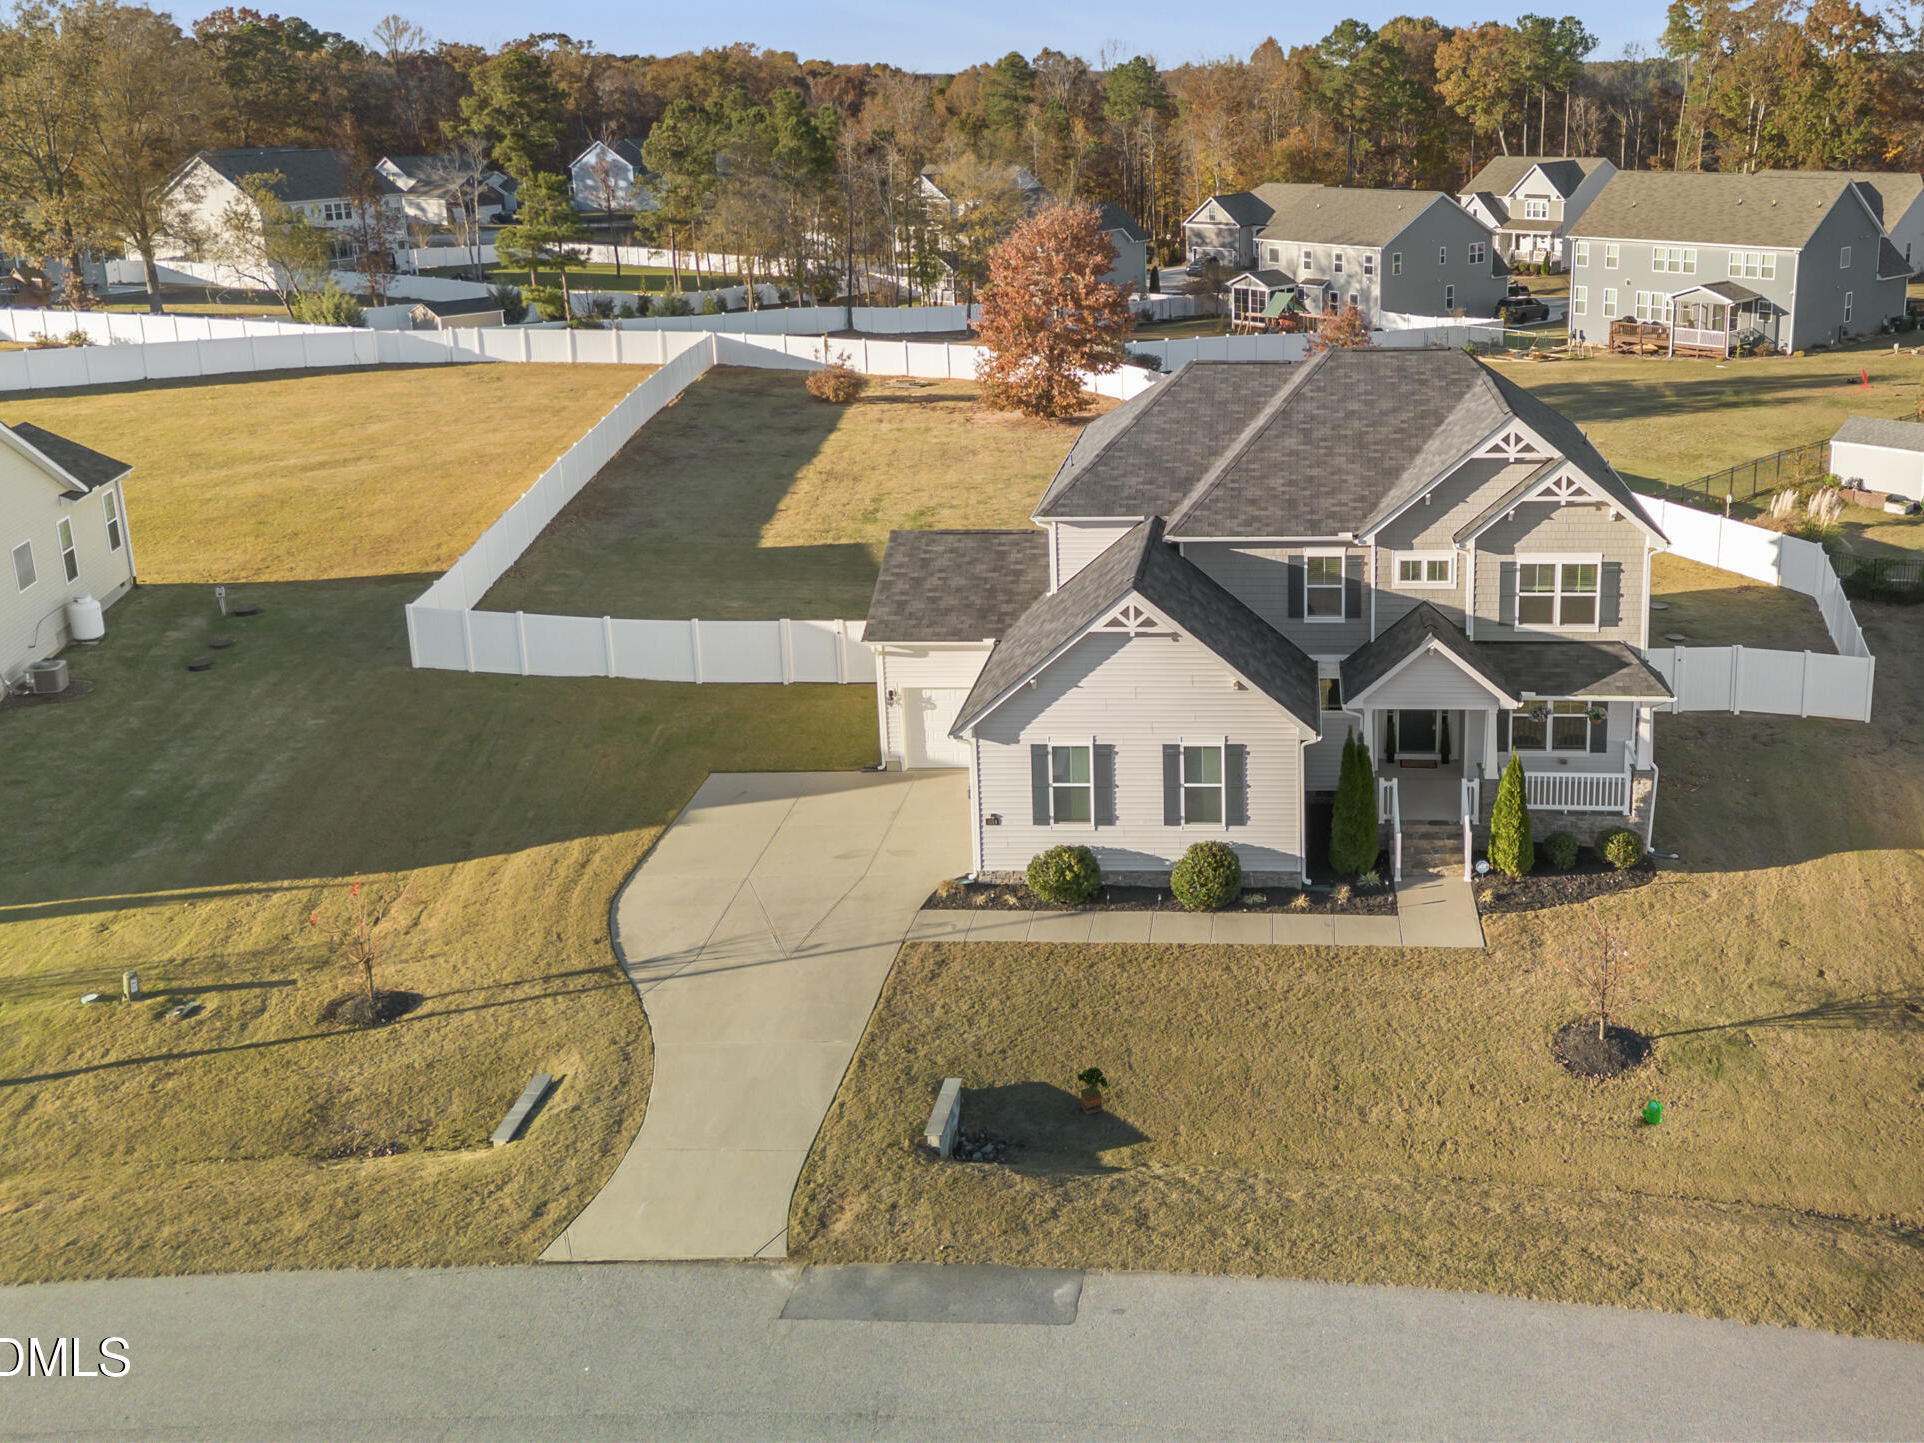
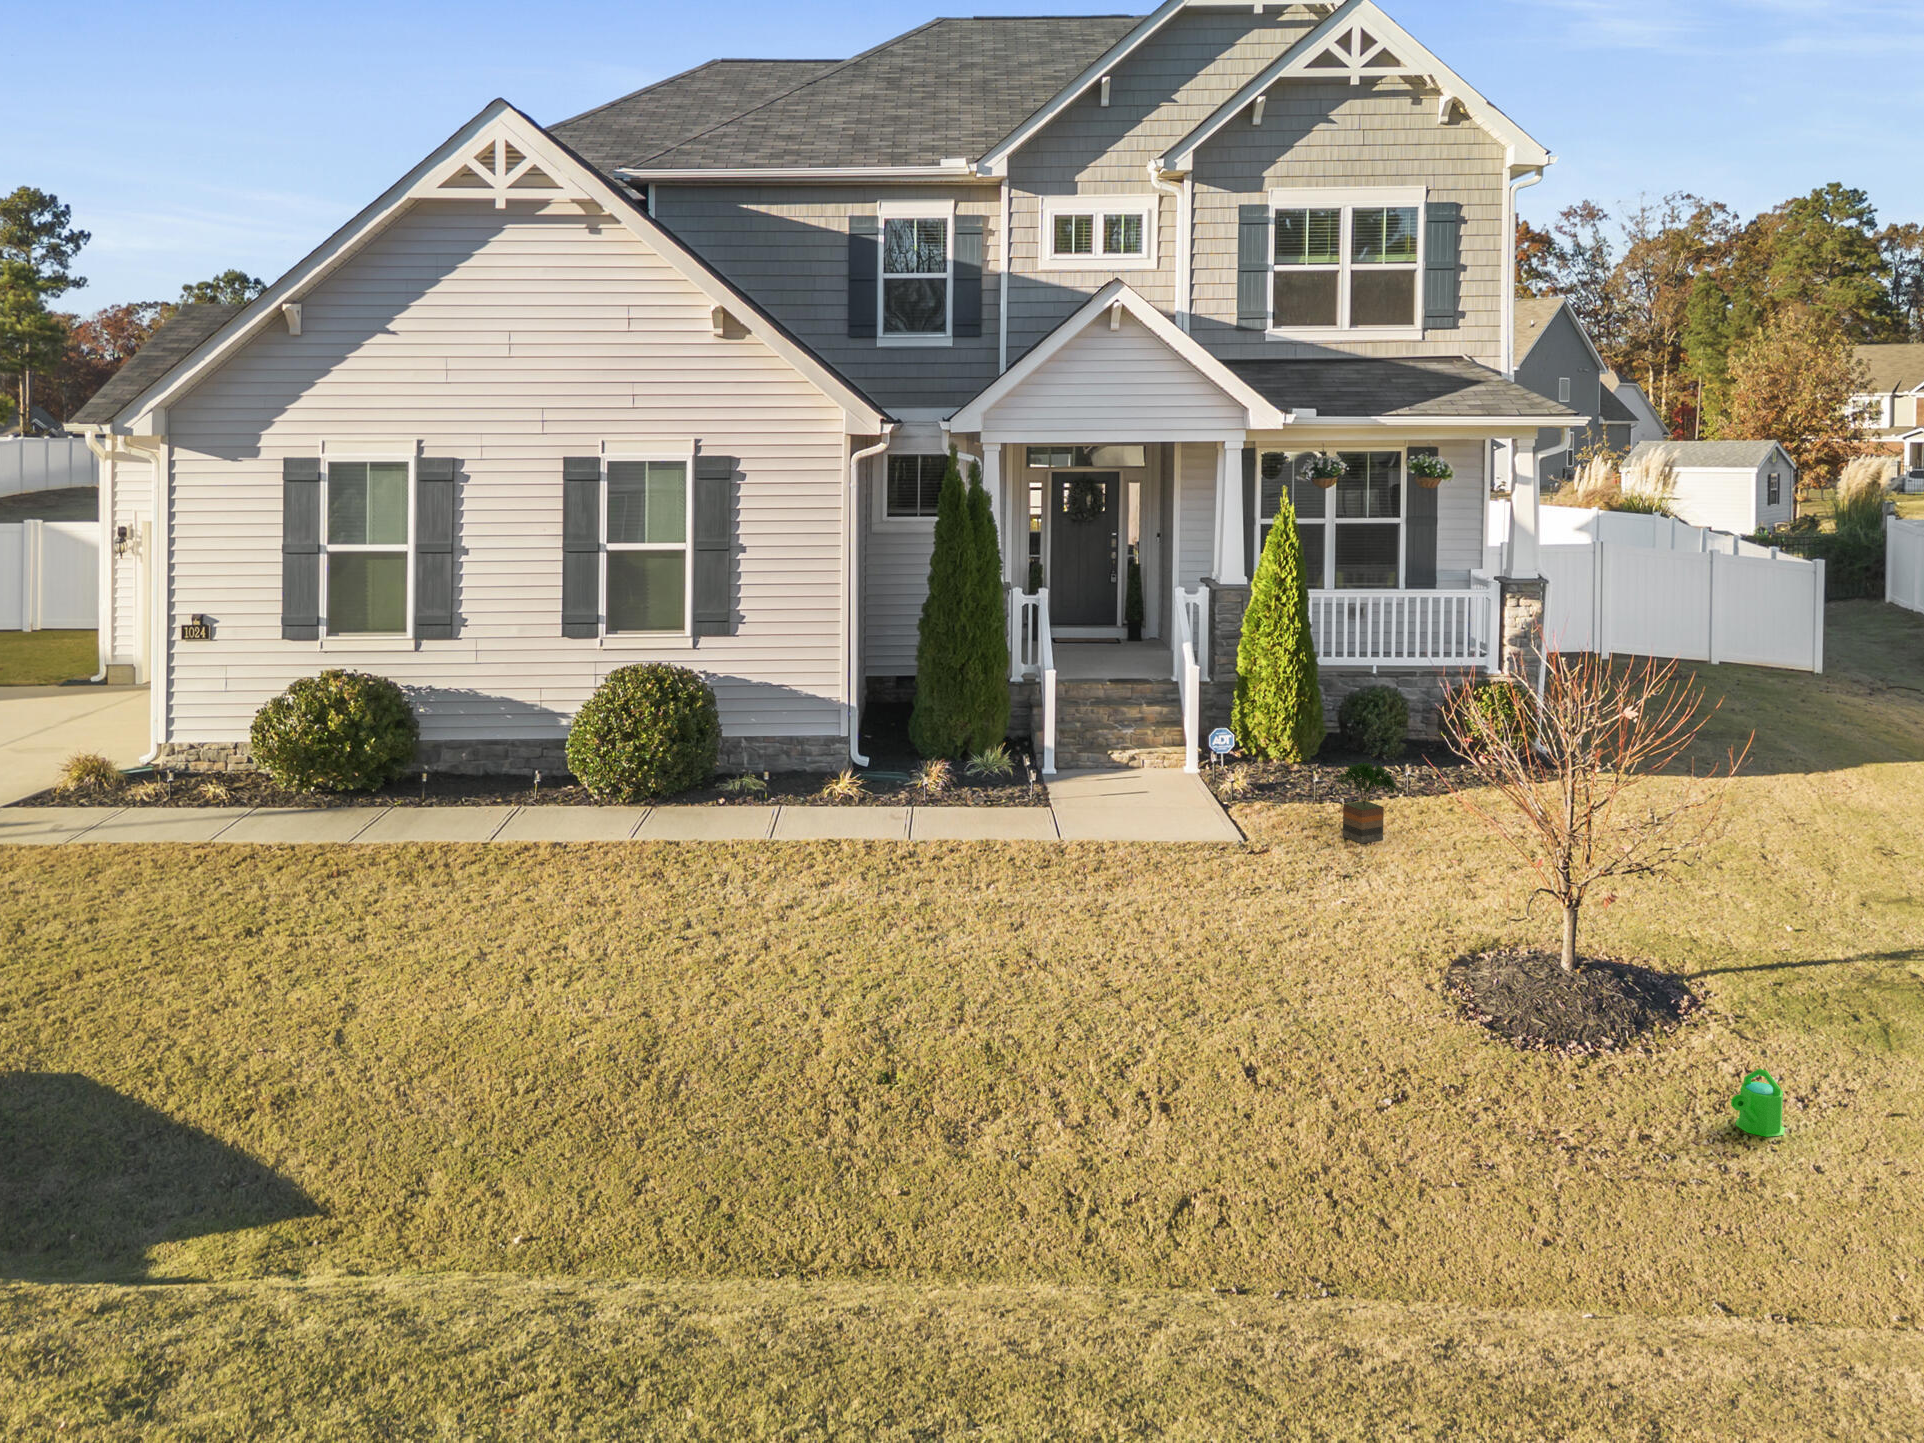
potted tree: present [1077,1067,1108,1115] -> present [1338,763,1397,843]

